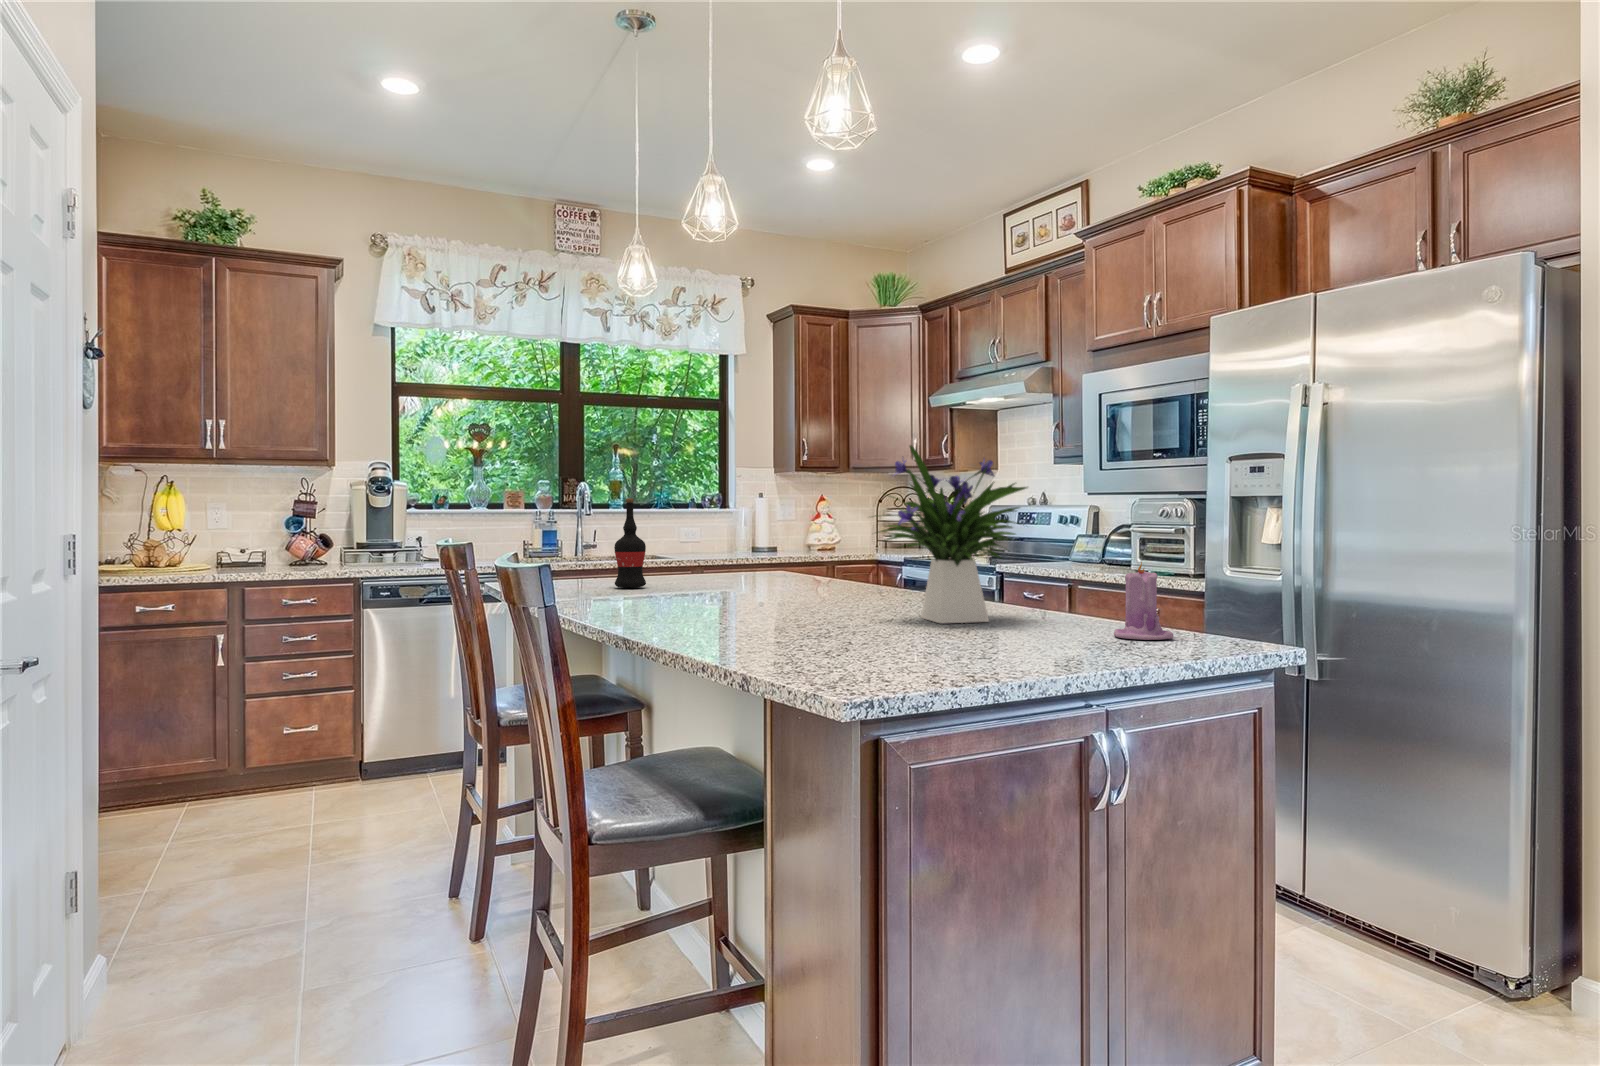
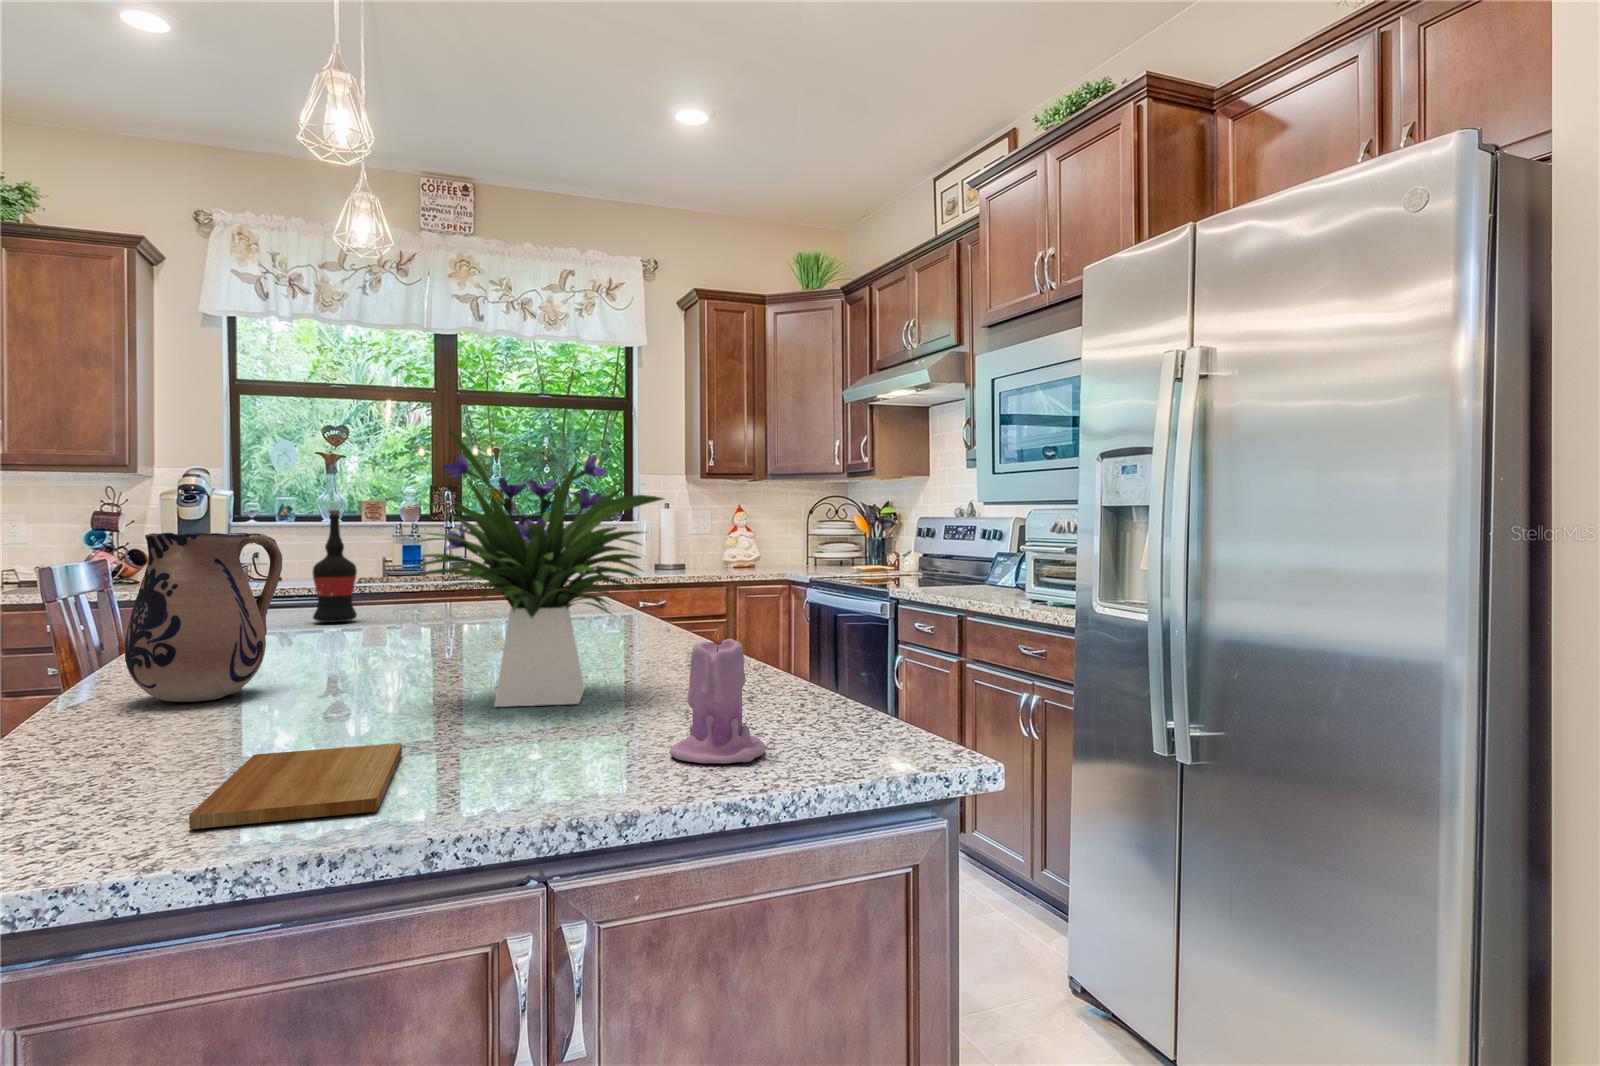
ceramic pitcher: none [690,511,767,624] -> present [125,533,282,702]
cutting board: none [899,633,1033,660] -> present [189,744,402,829]

